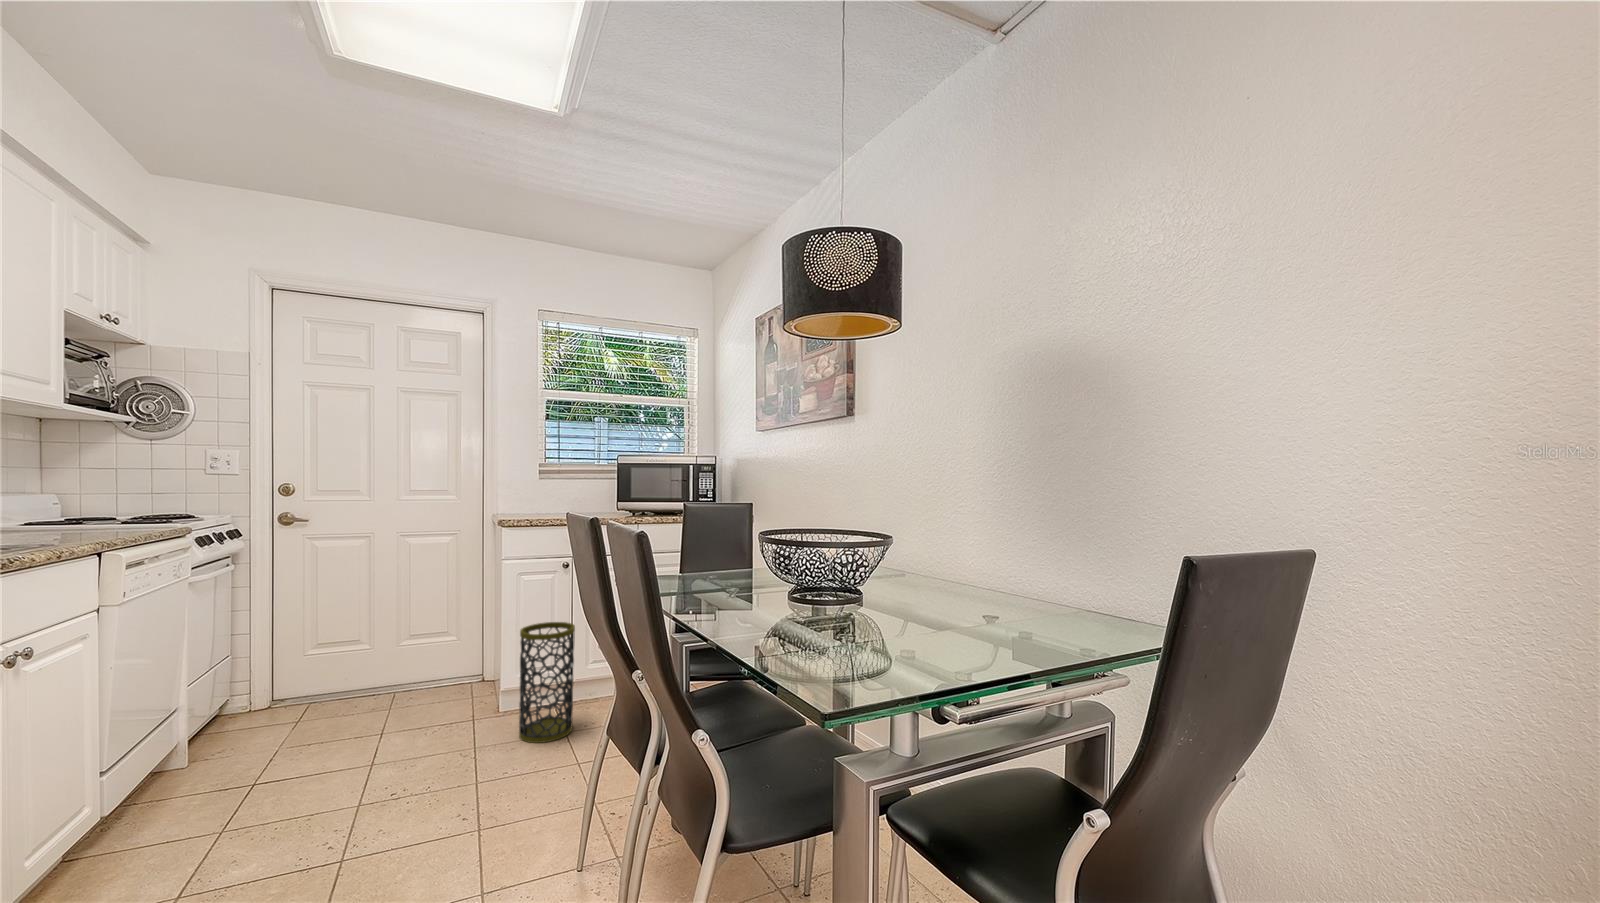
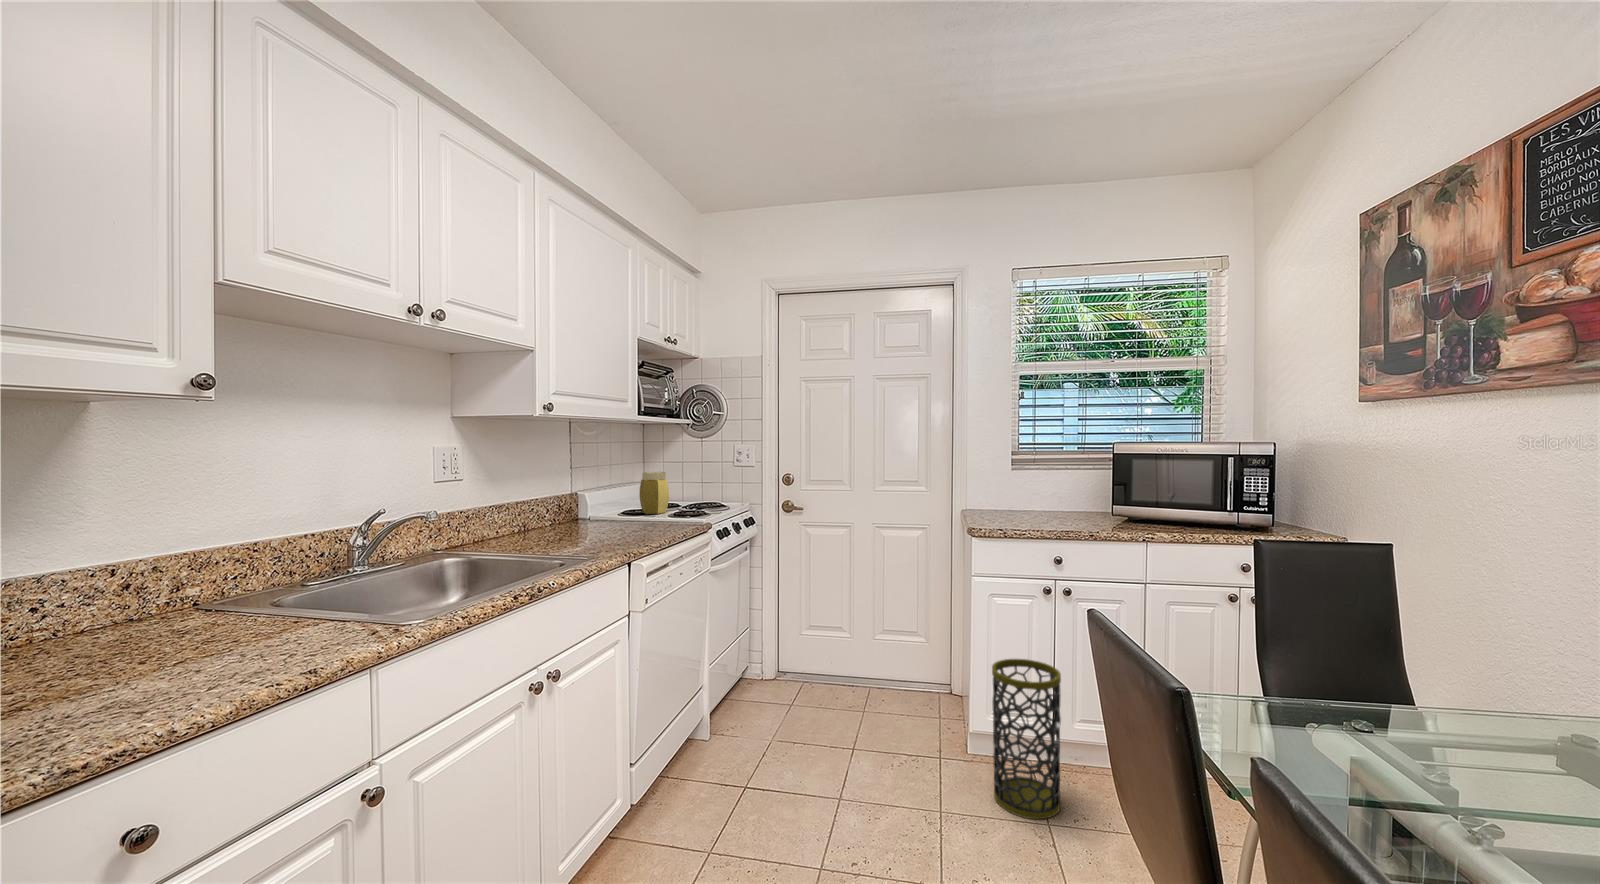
jar: none [60,476,115,528] -> present [640,472,669,514]

